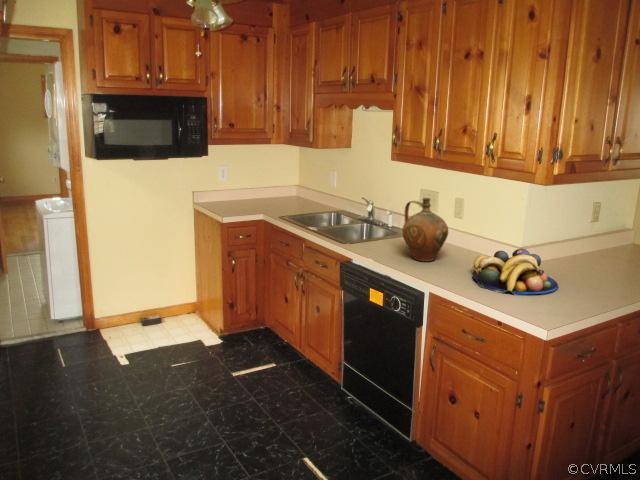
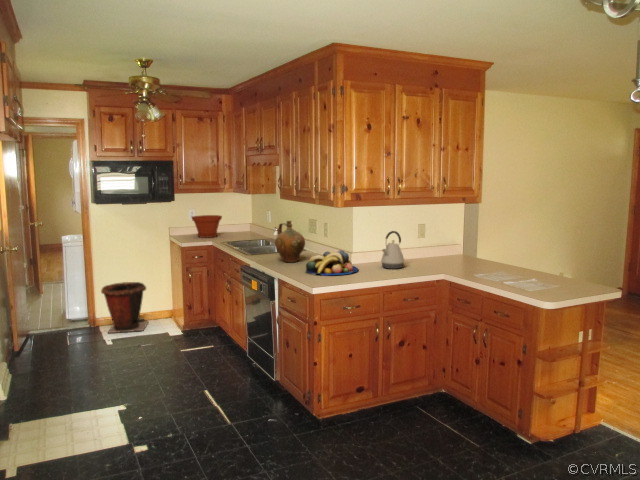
plant pot: none [228,175,270,207] -> present [192,215,222,238]
kettle: none [577,220,617,278] -> present [381,231,404,269]
waste bin: none [104,267,168,342] -> present [101,282,148,333]

